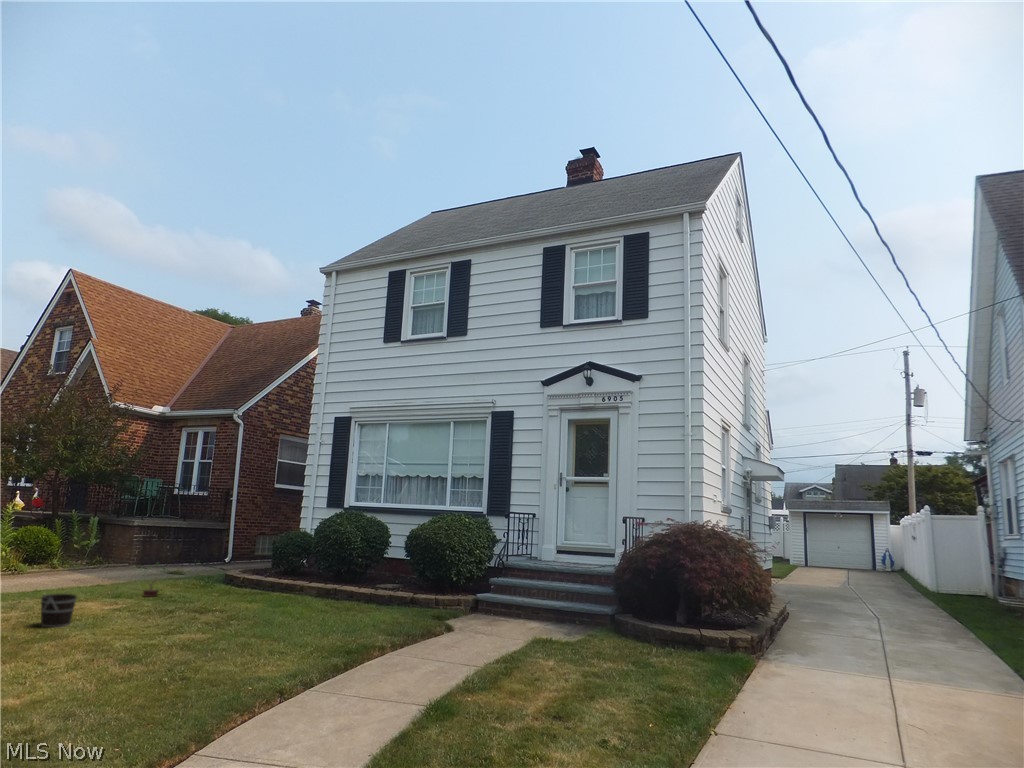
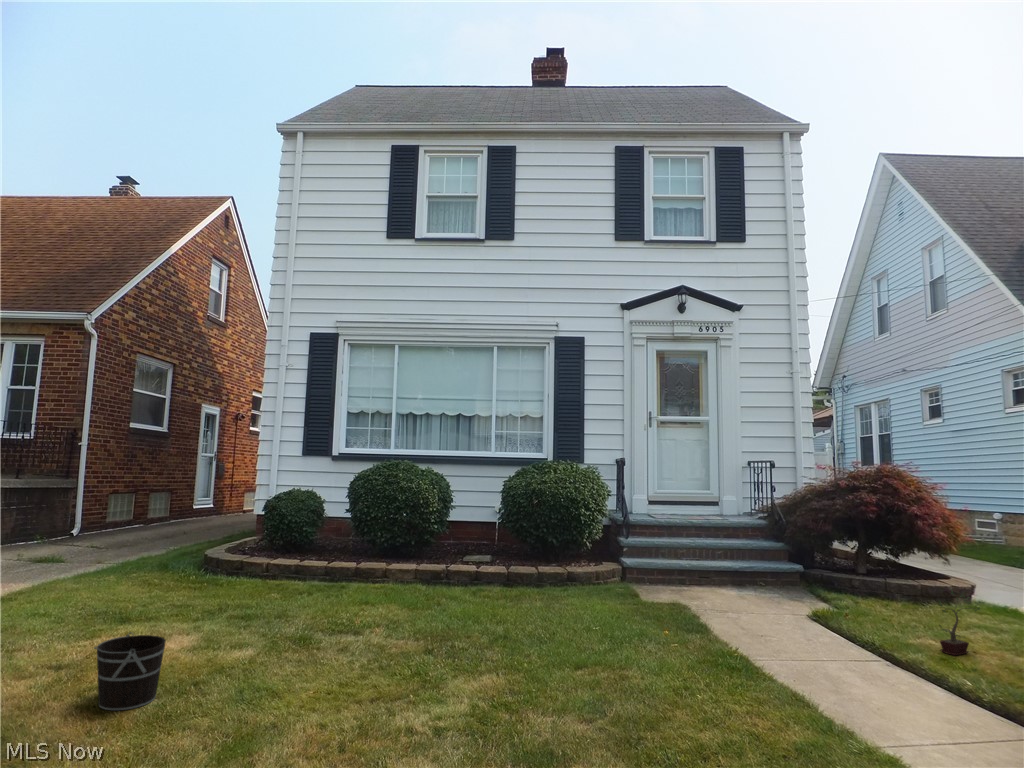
potted plant: present [143,567,168,597] -> present [939,591,981,656]

